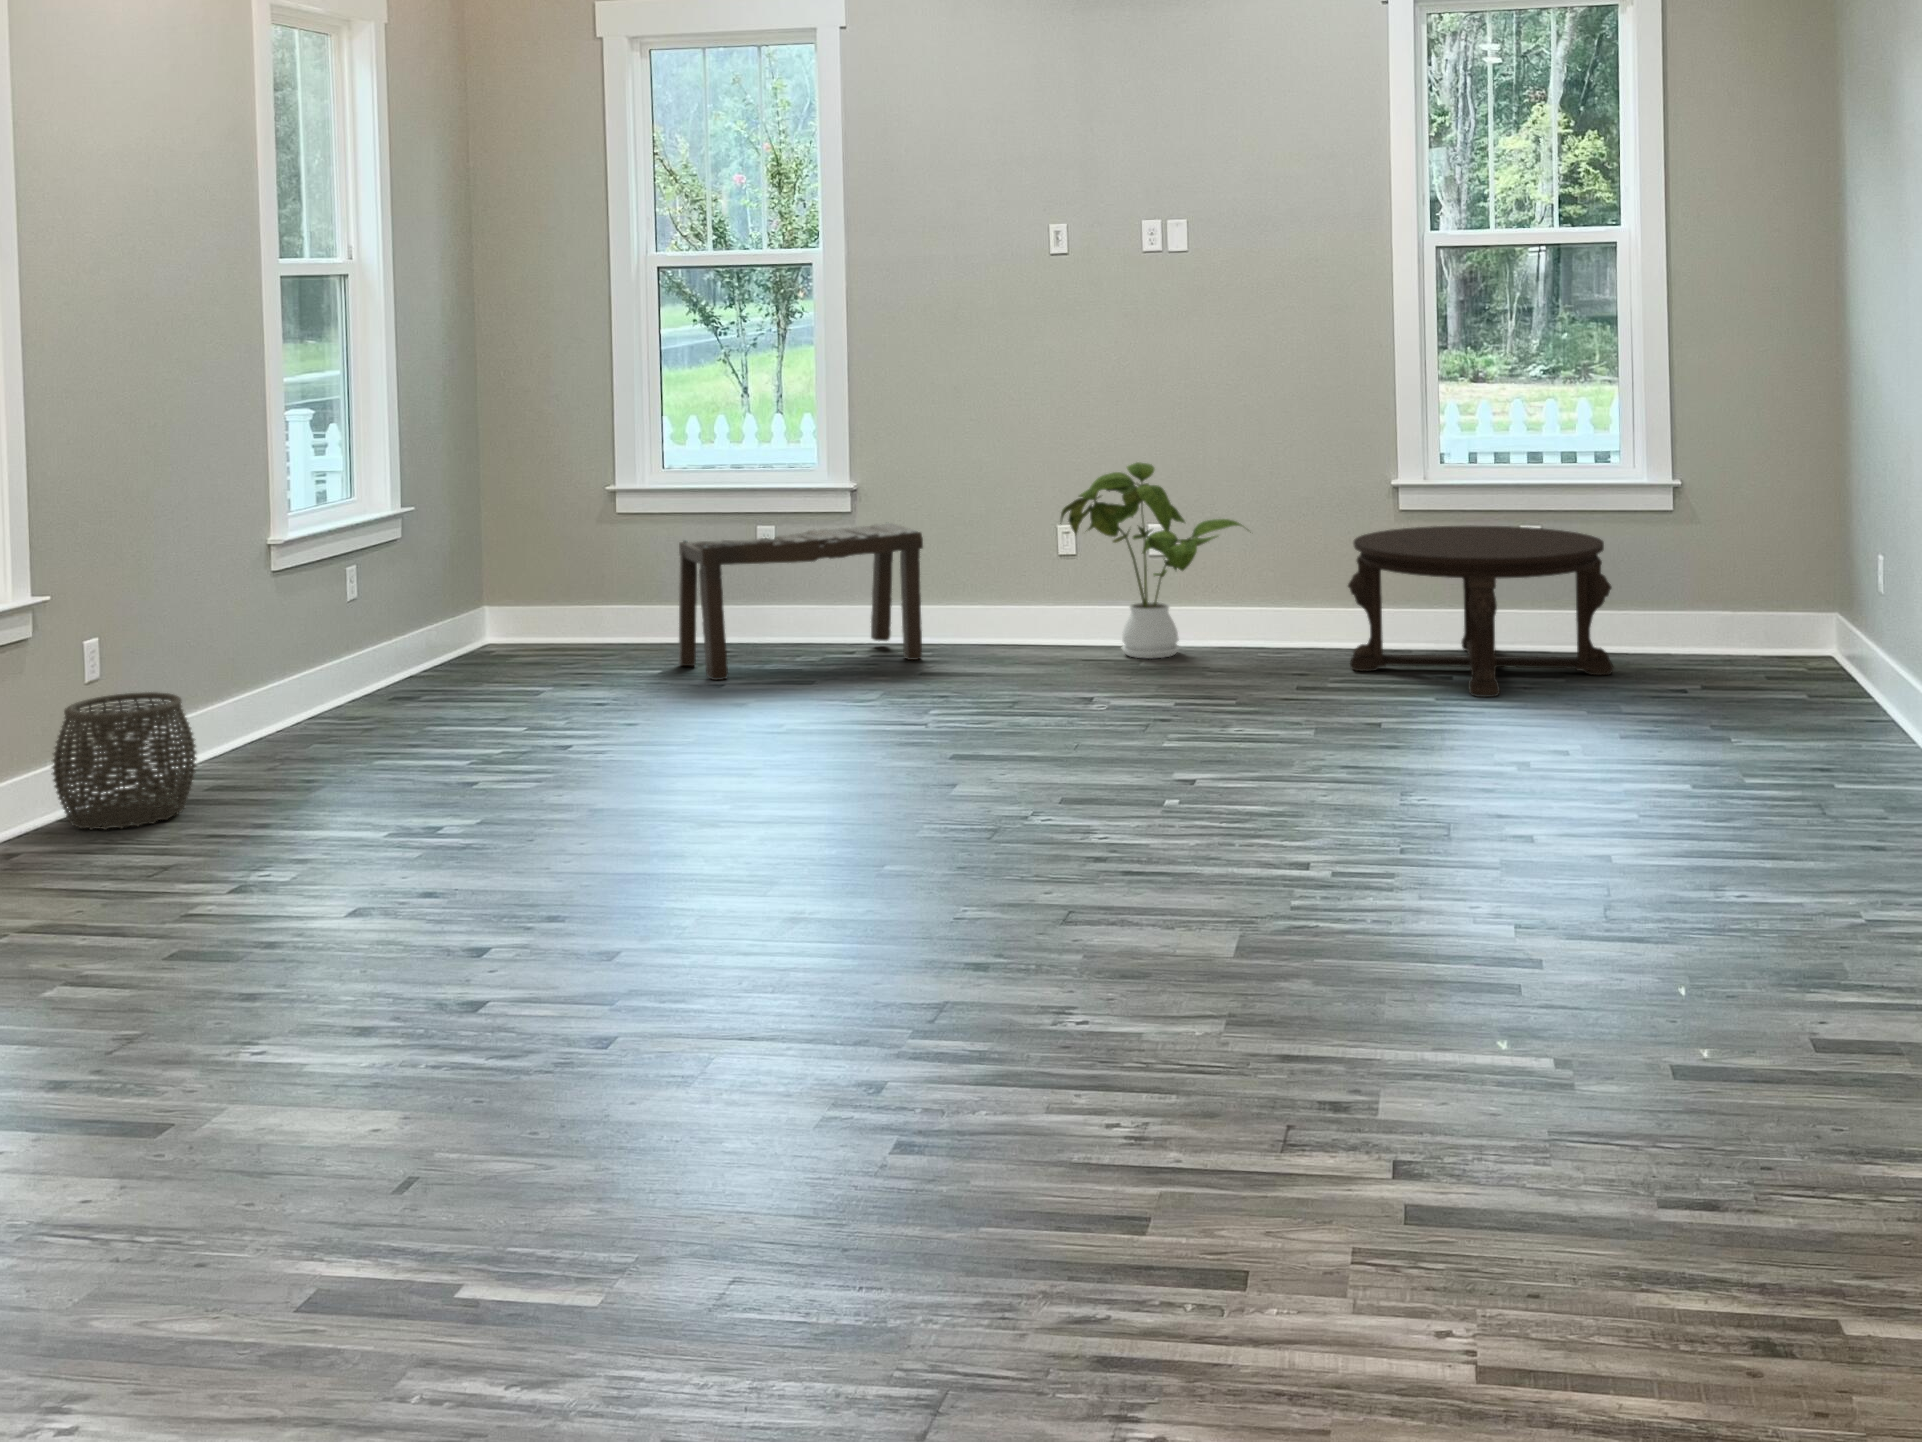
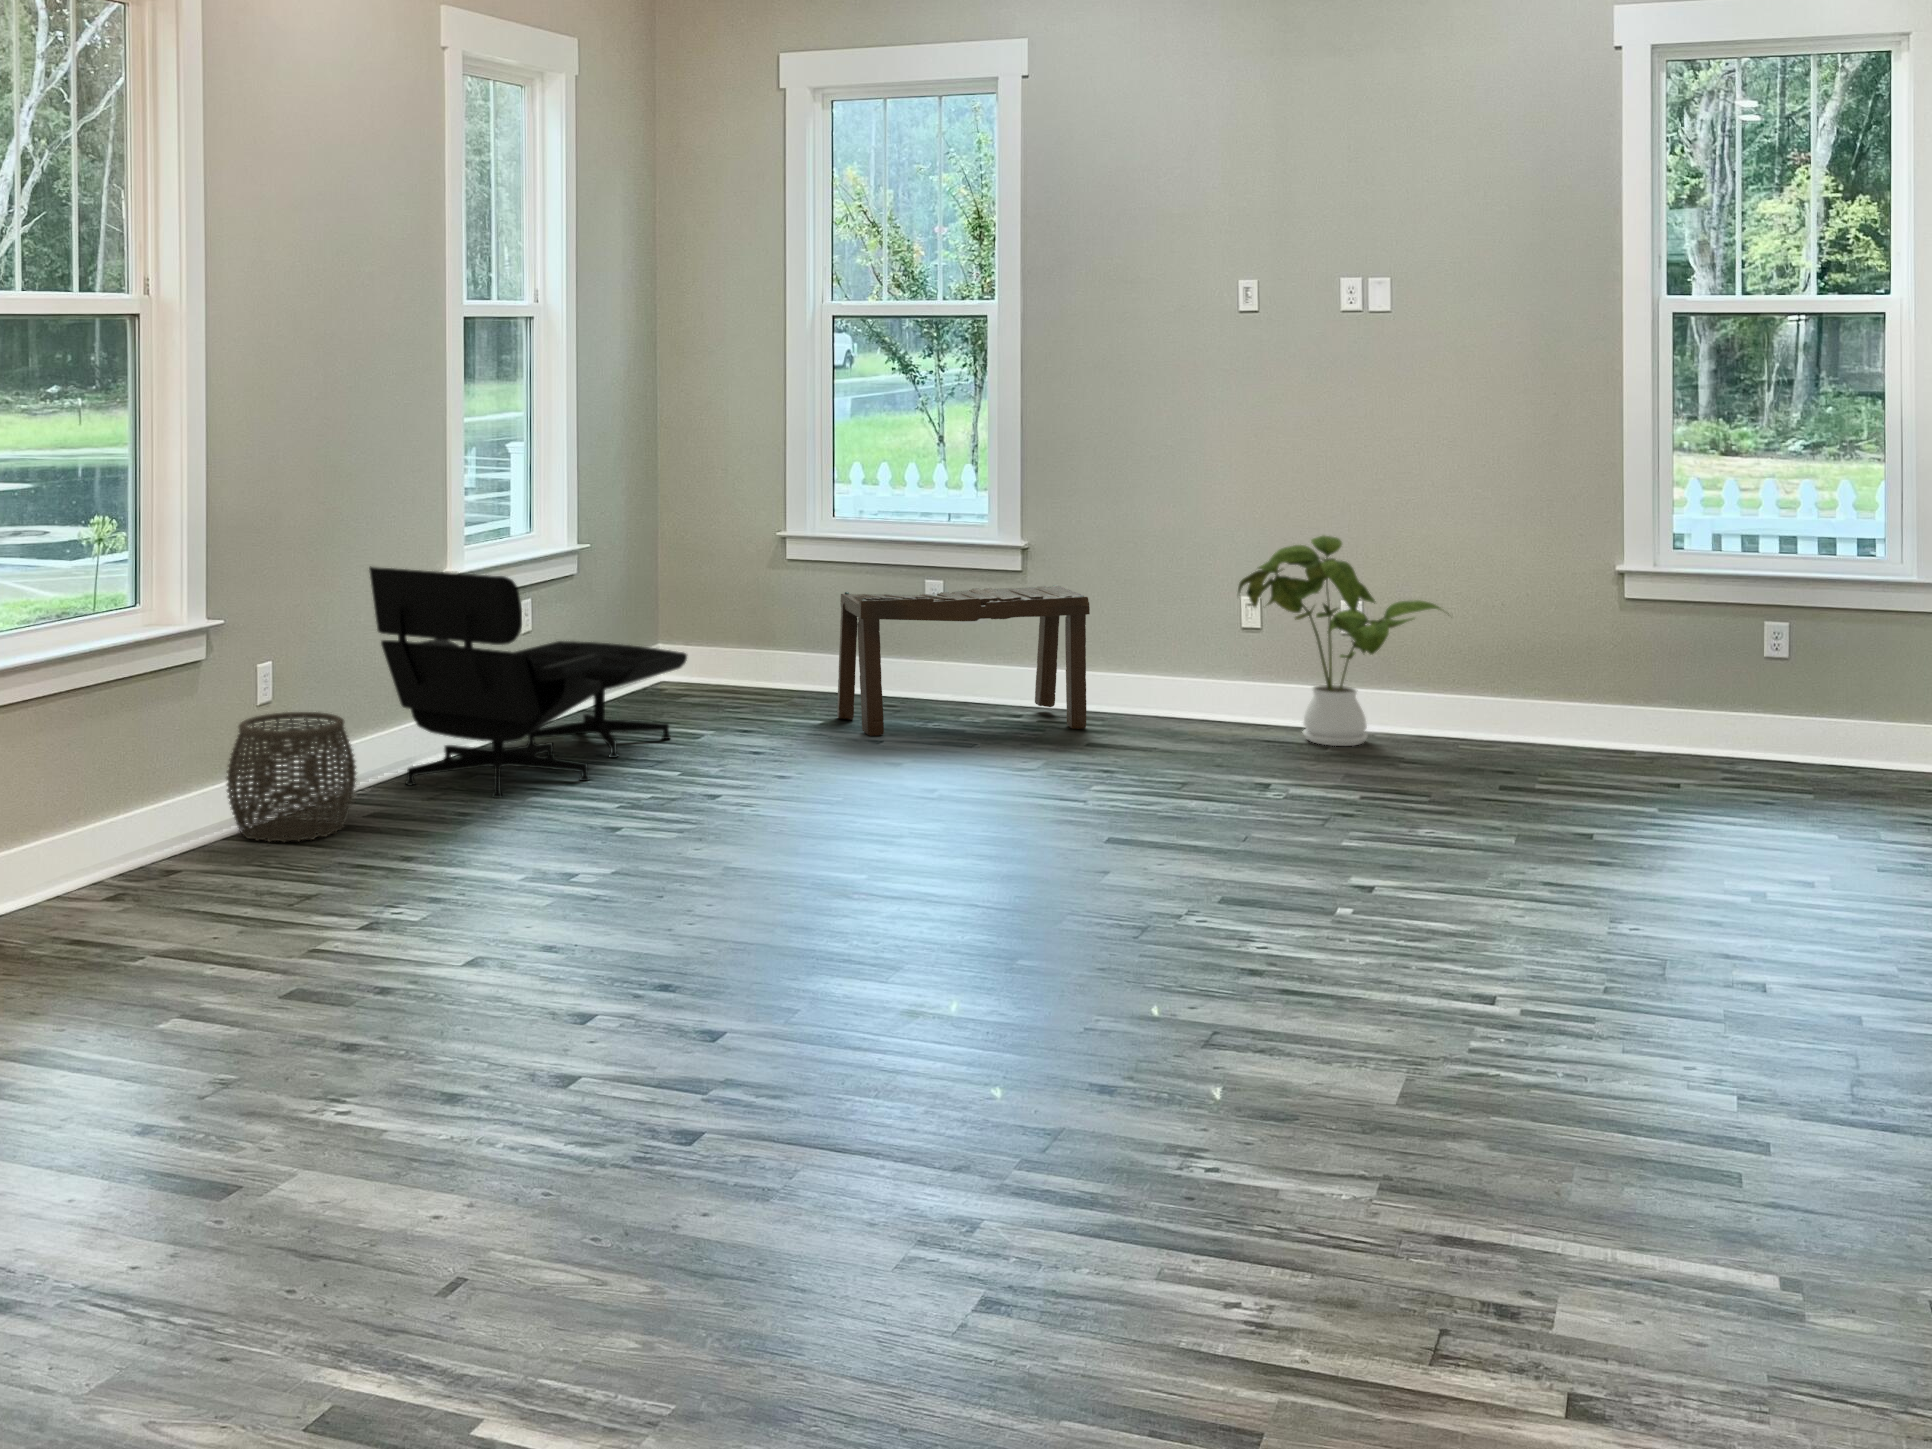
coffee table: present [1348,526,1614,697] -> none [1562,622,1890,821]
lounge chair: none [193,538,529,768] -> present [369,566,687,798]

